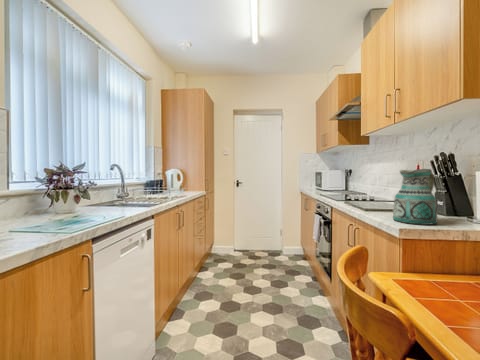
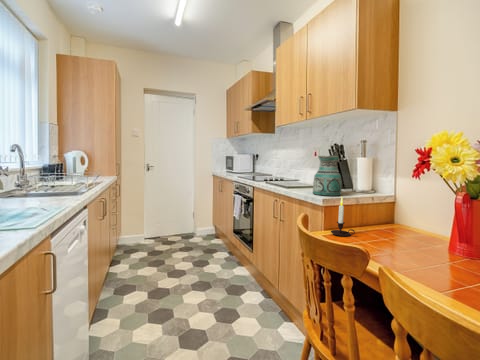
candle: none [407,226,444,285] -> present [331,197,355,236]

